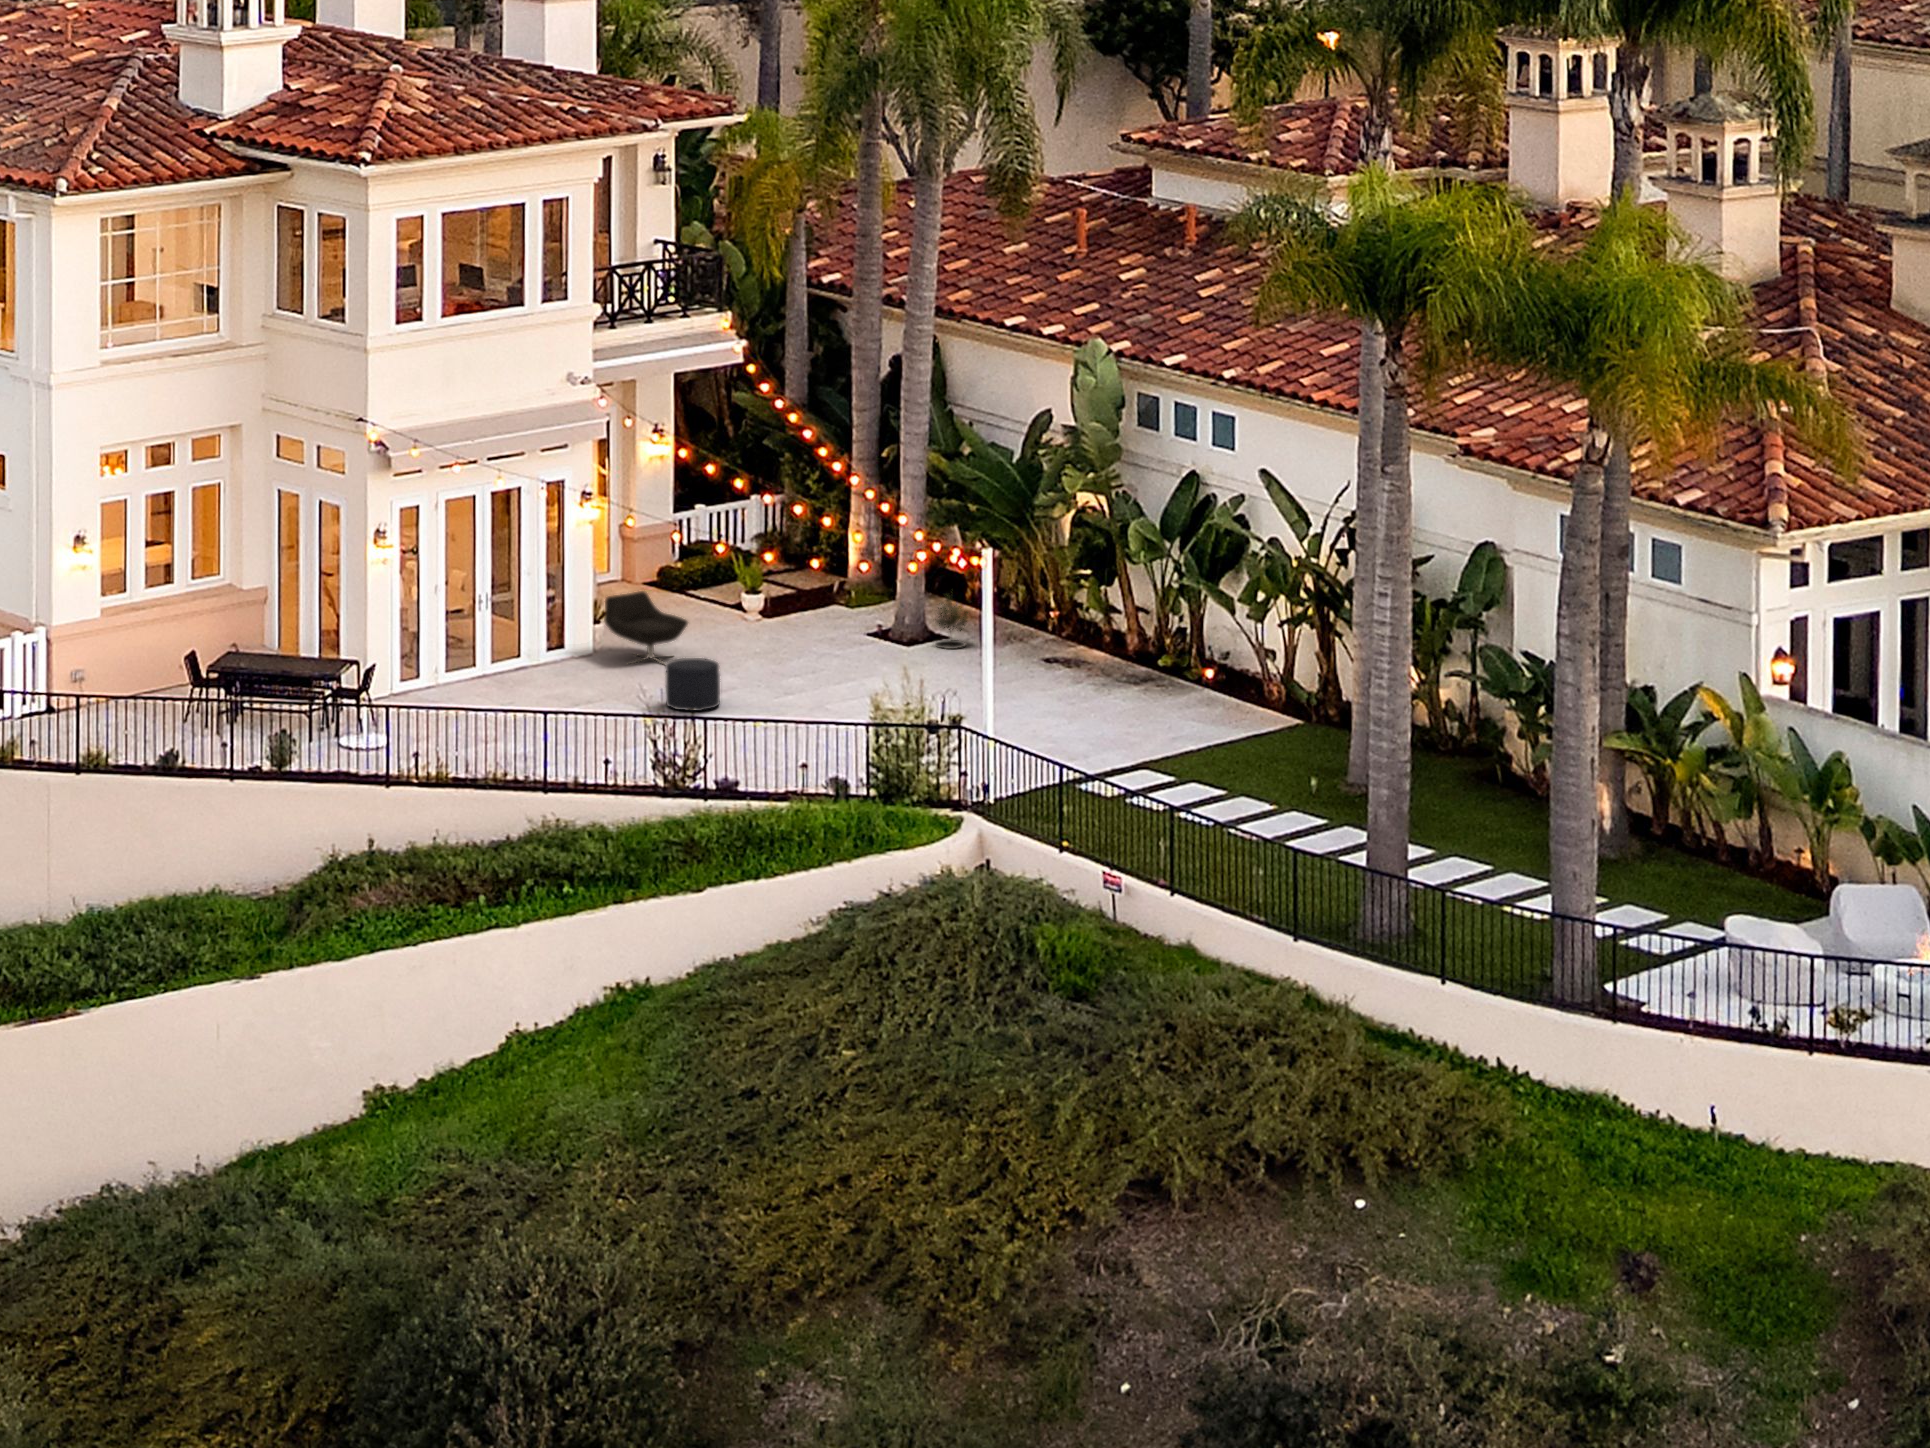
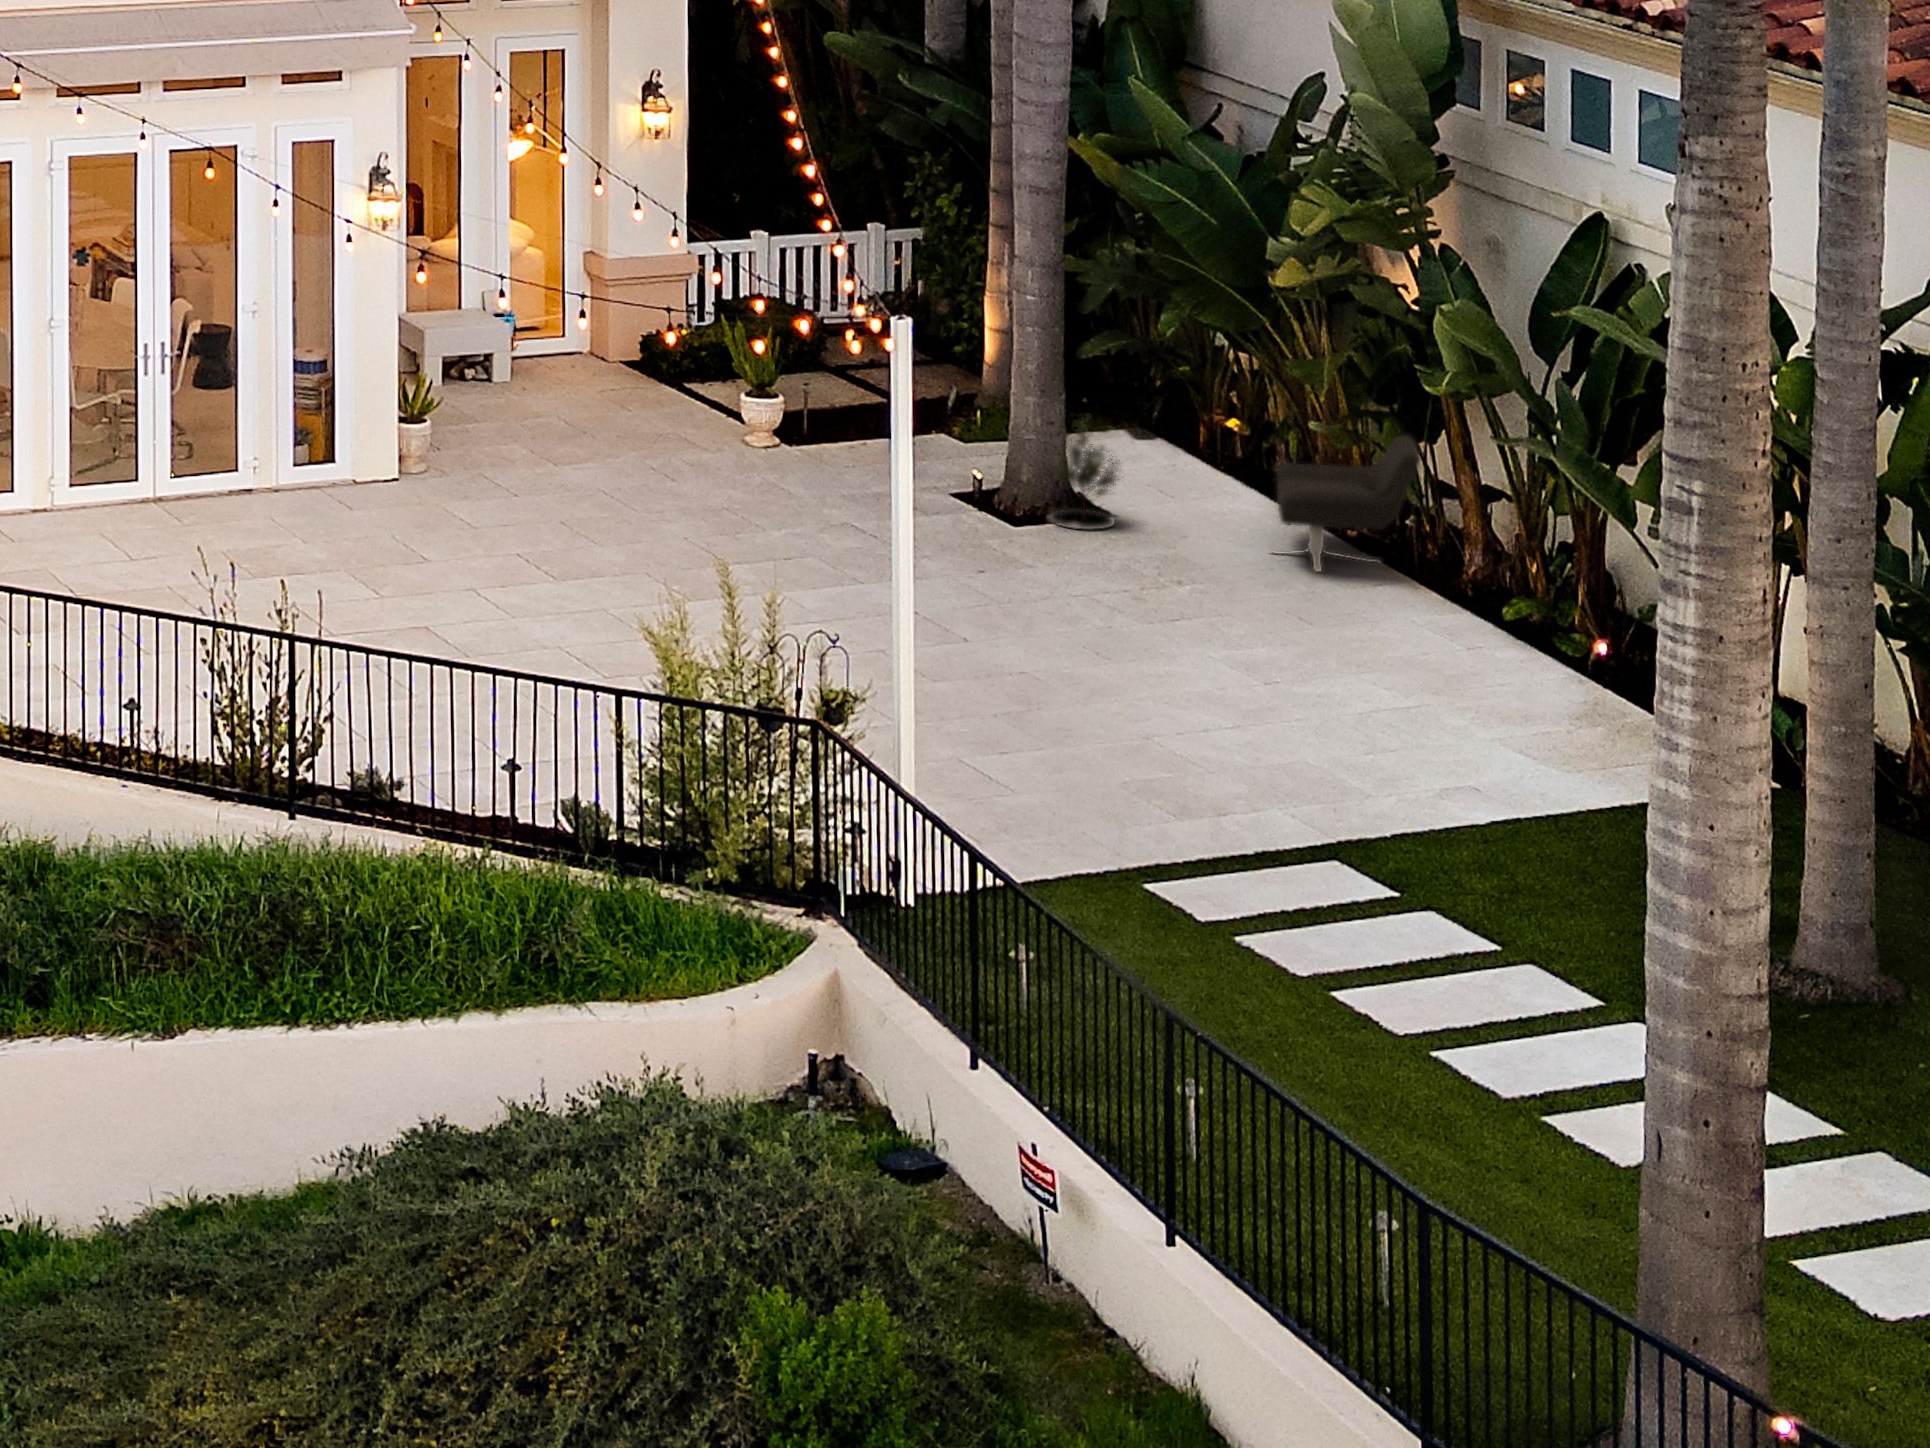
lounge chair: present [604,591,688,659] -> present [1277,435,1420,571]
ottoman: present [666,658,720,711] -> none [410,502,518,611]

